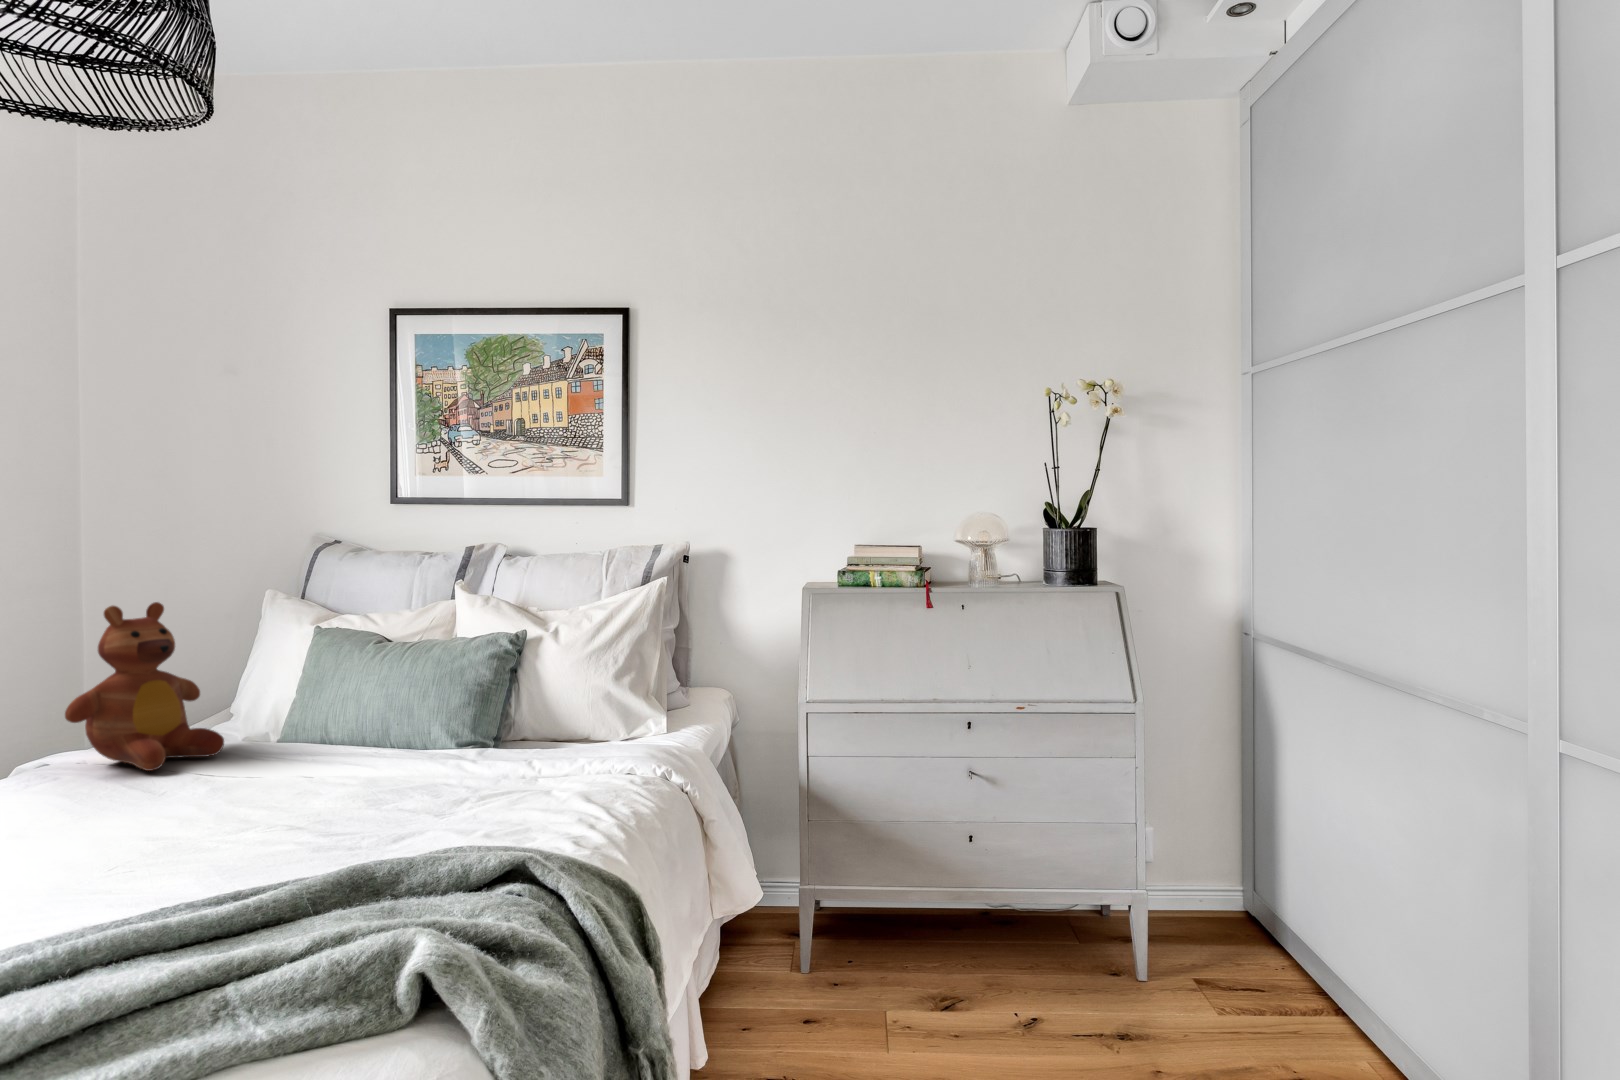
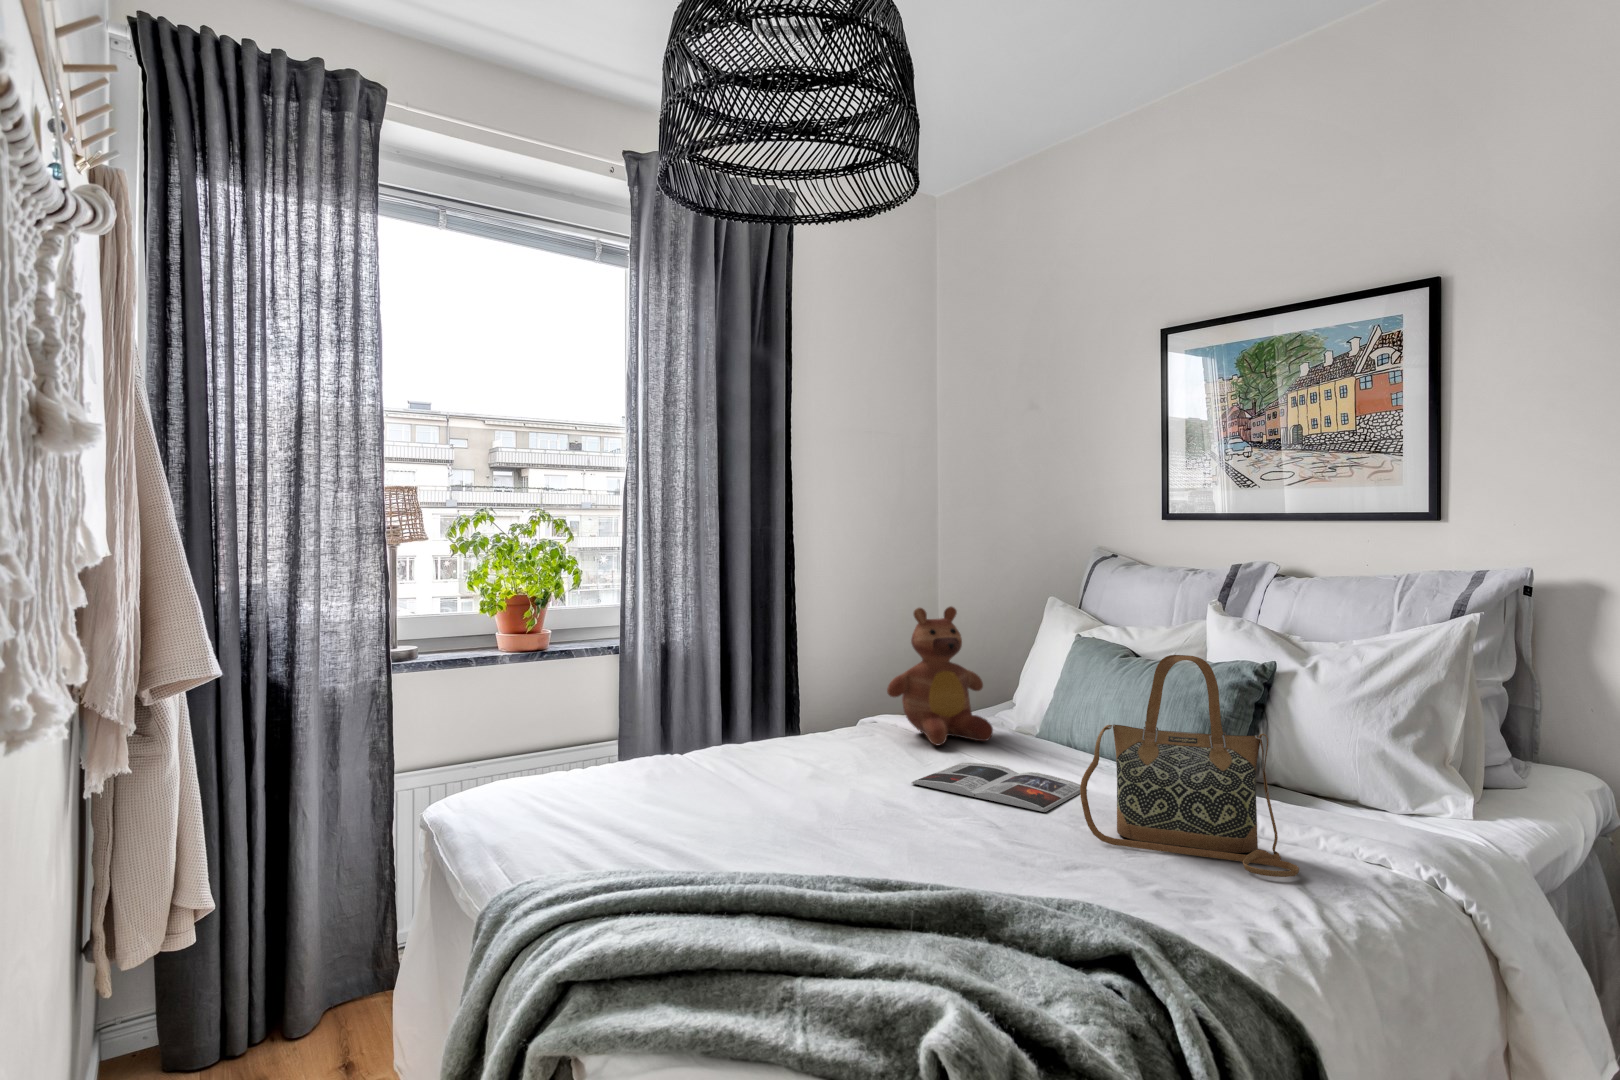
handbag: none [381,622,582,812] -> present [1080,655,1300,877]
magazine: none [145,770,363,813] -> present [911,763,1081,812]

